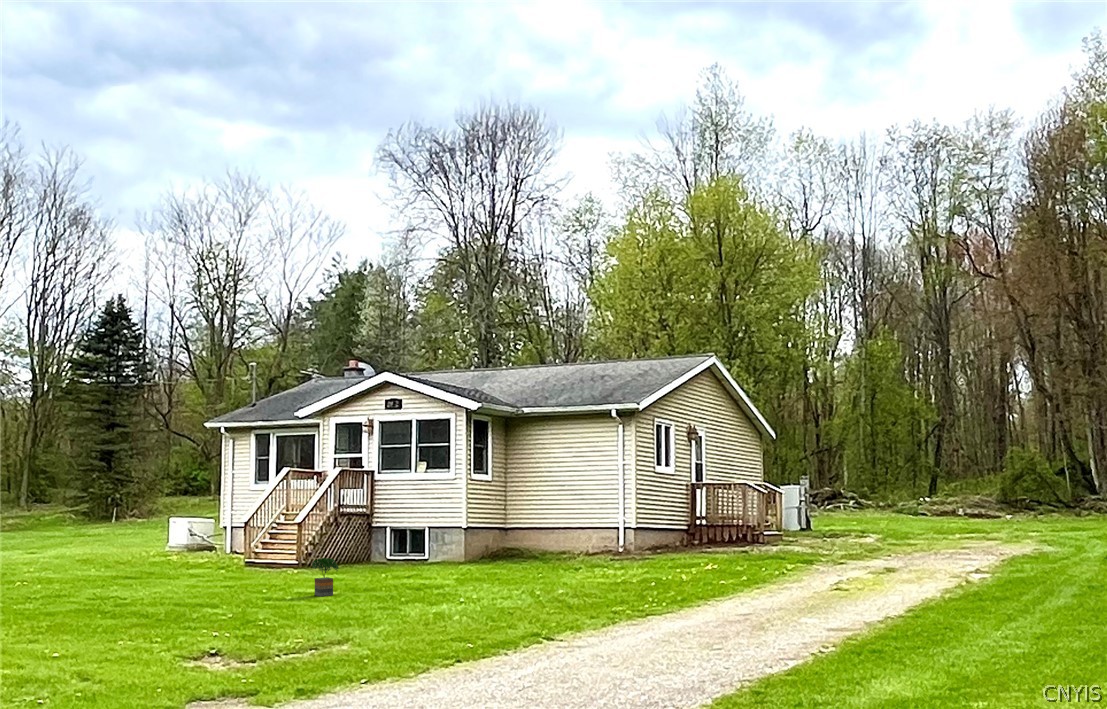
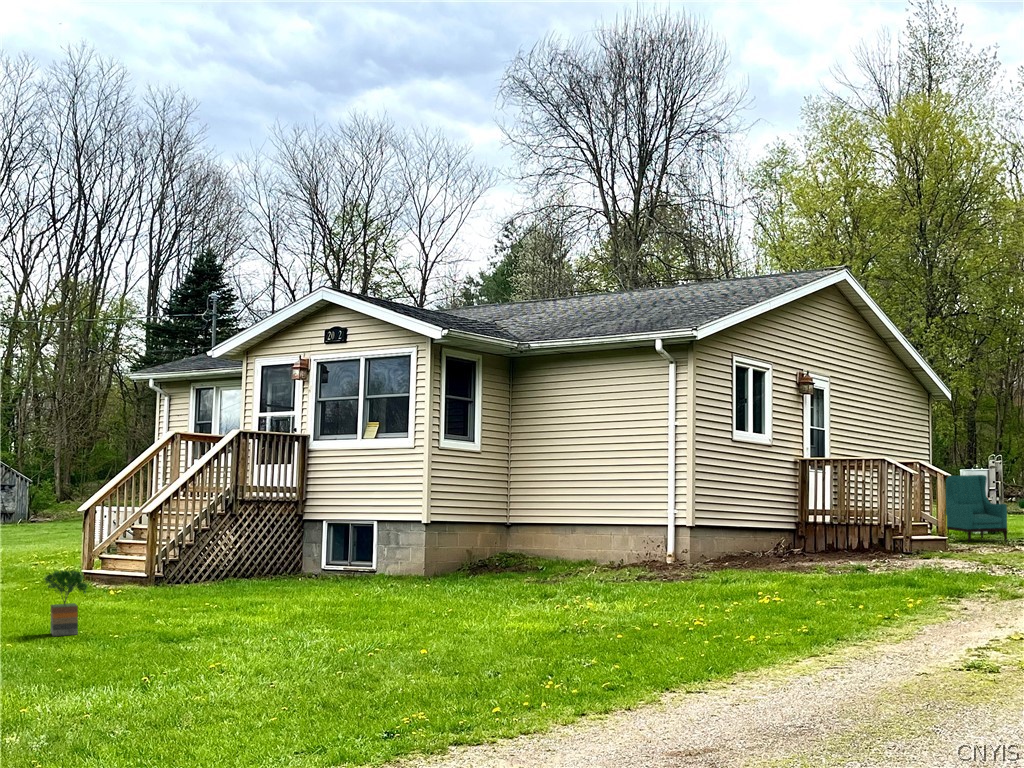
armchair: none [774,492,816,536] -> present [946,475,1007,543]

